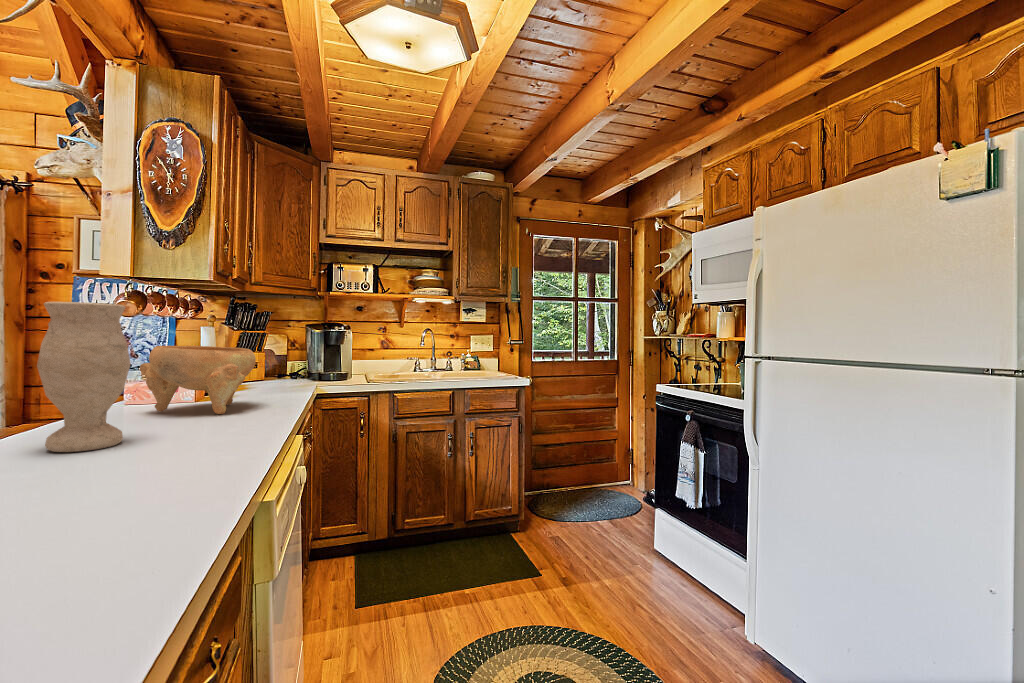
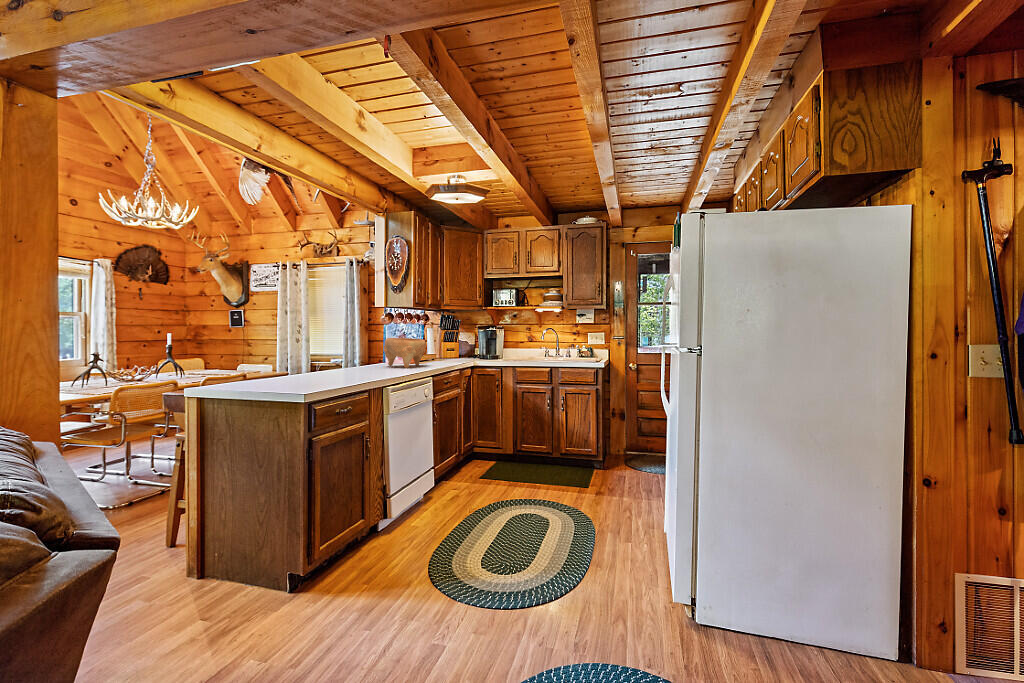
vase: present [37,302,131,452] -> none [339,323,365,373]

